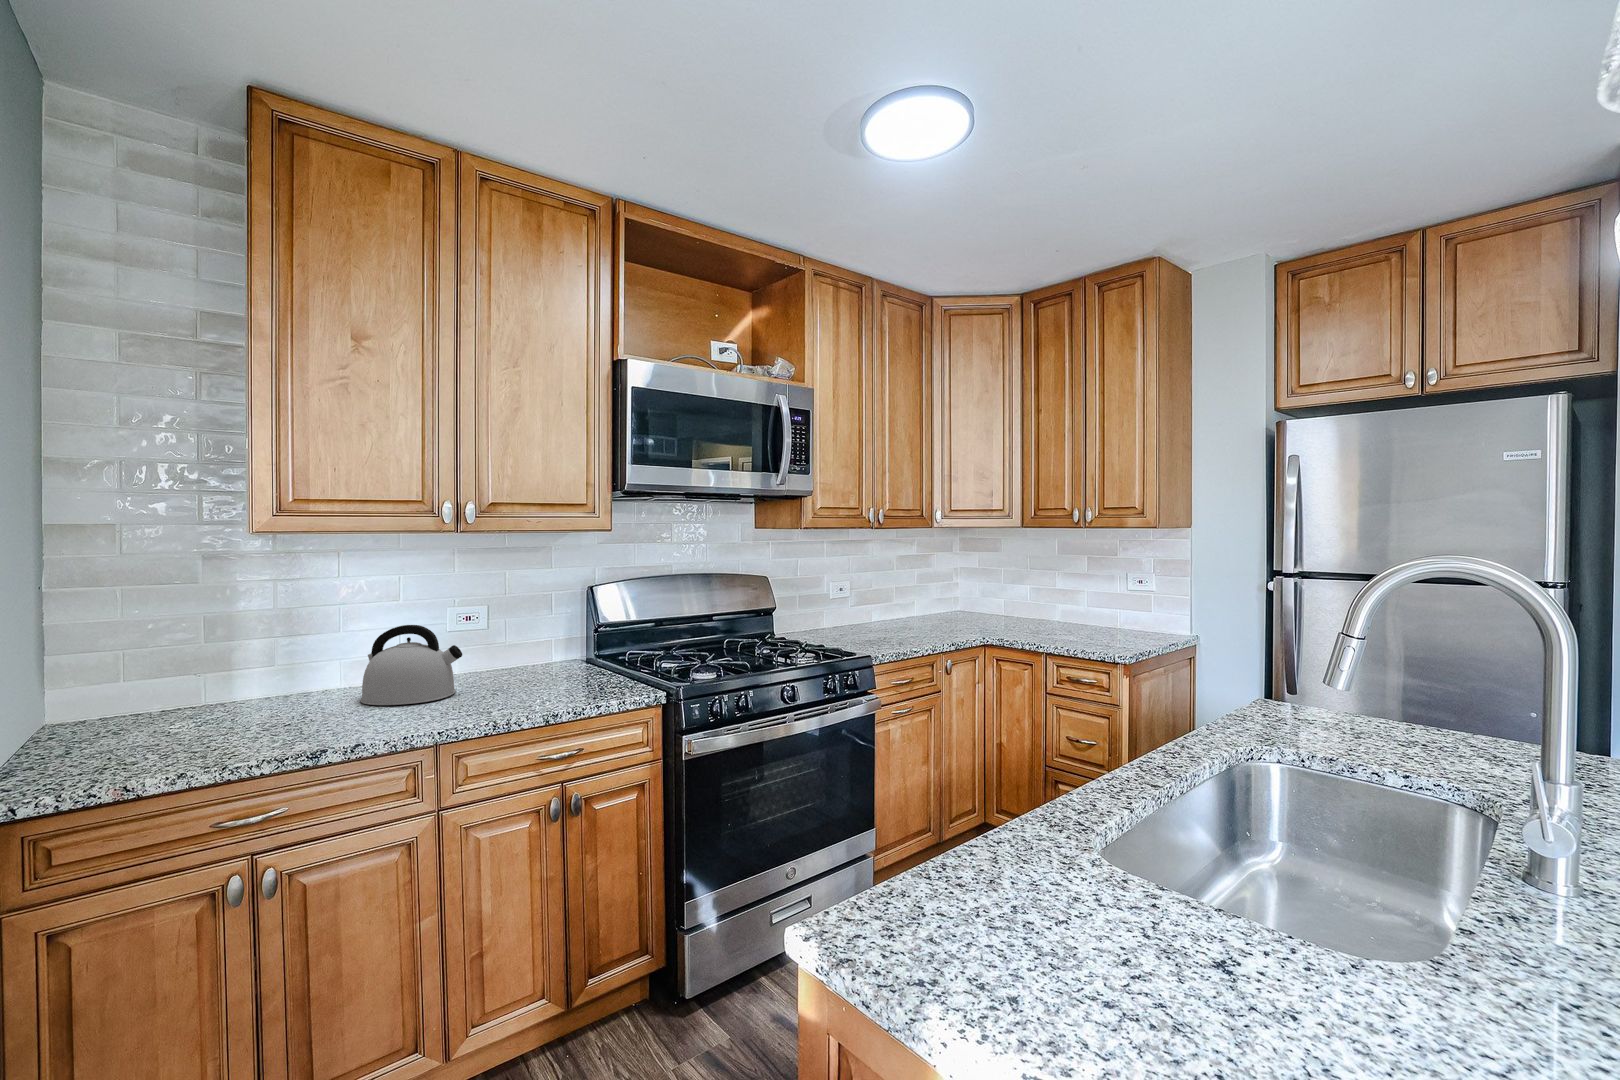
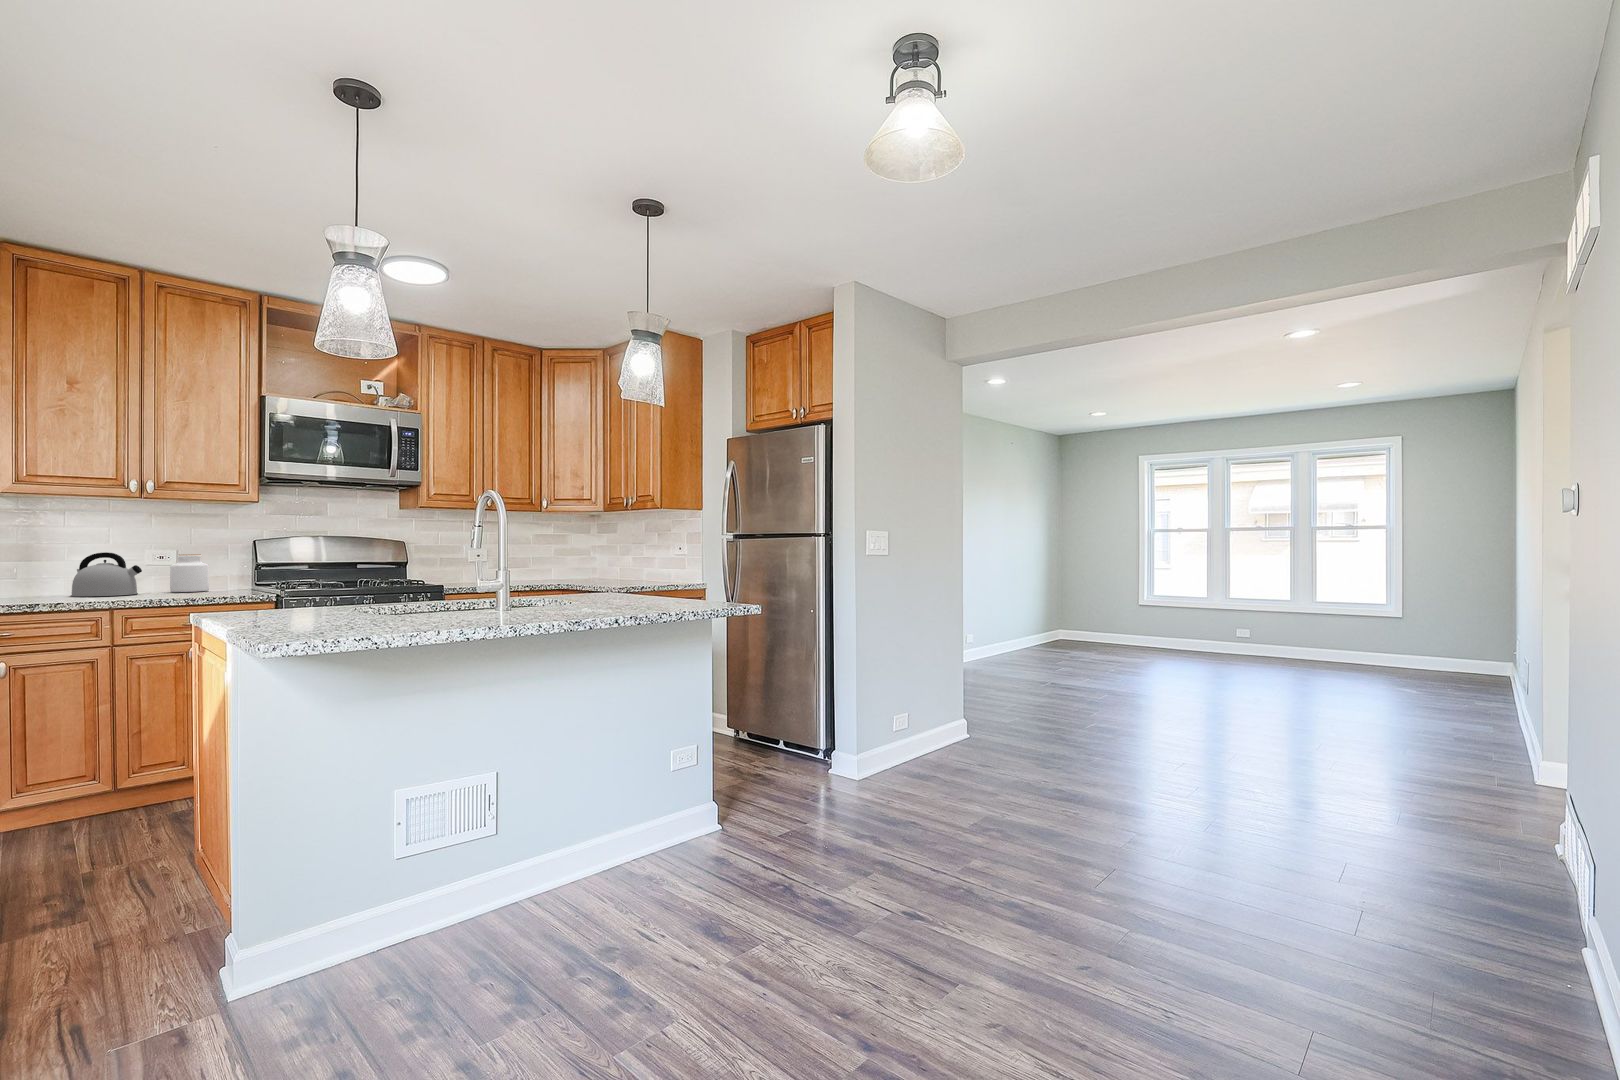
jar: none [496,618,549,684] -> present [170,554,209,592]

